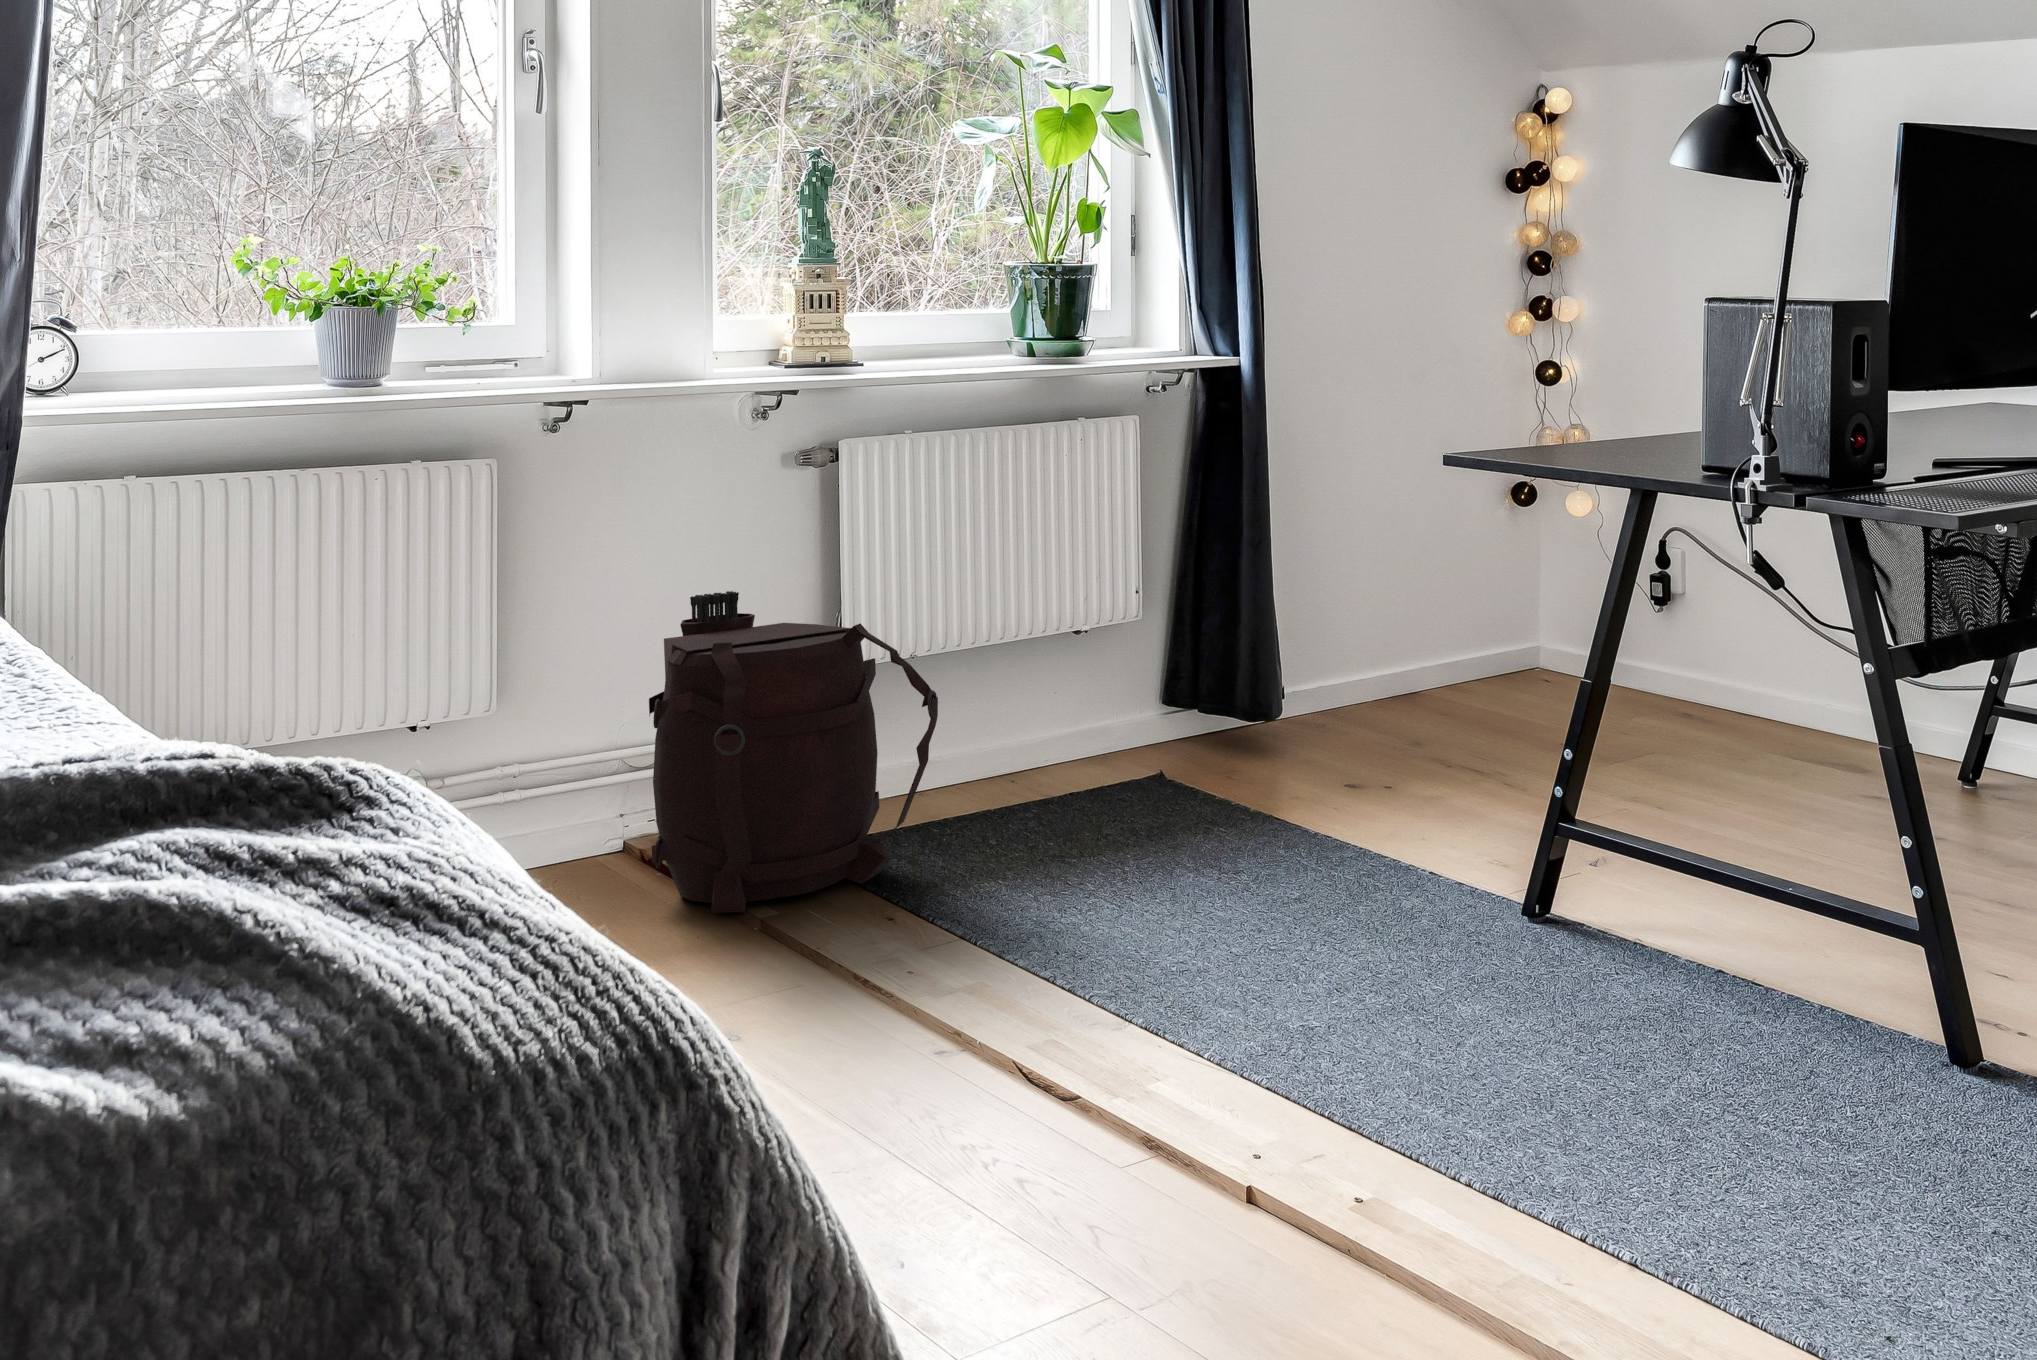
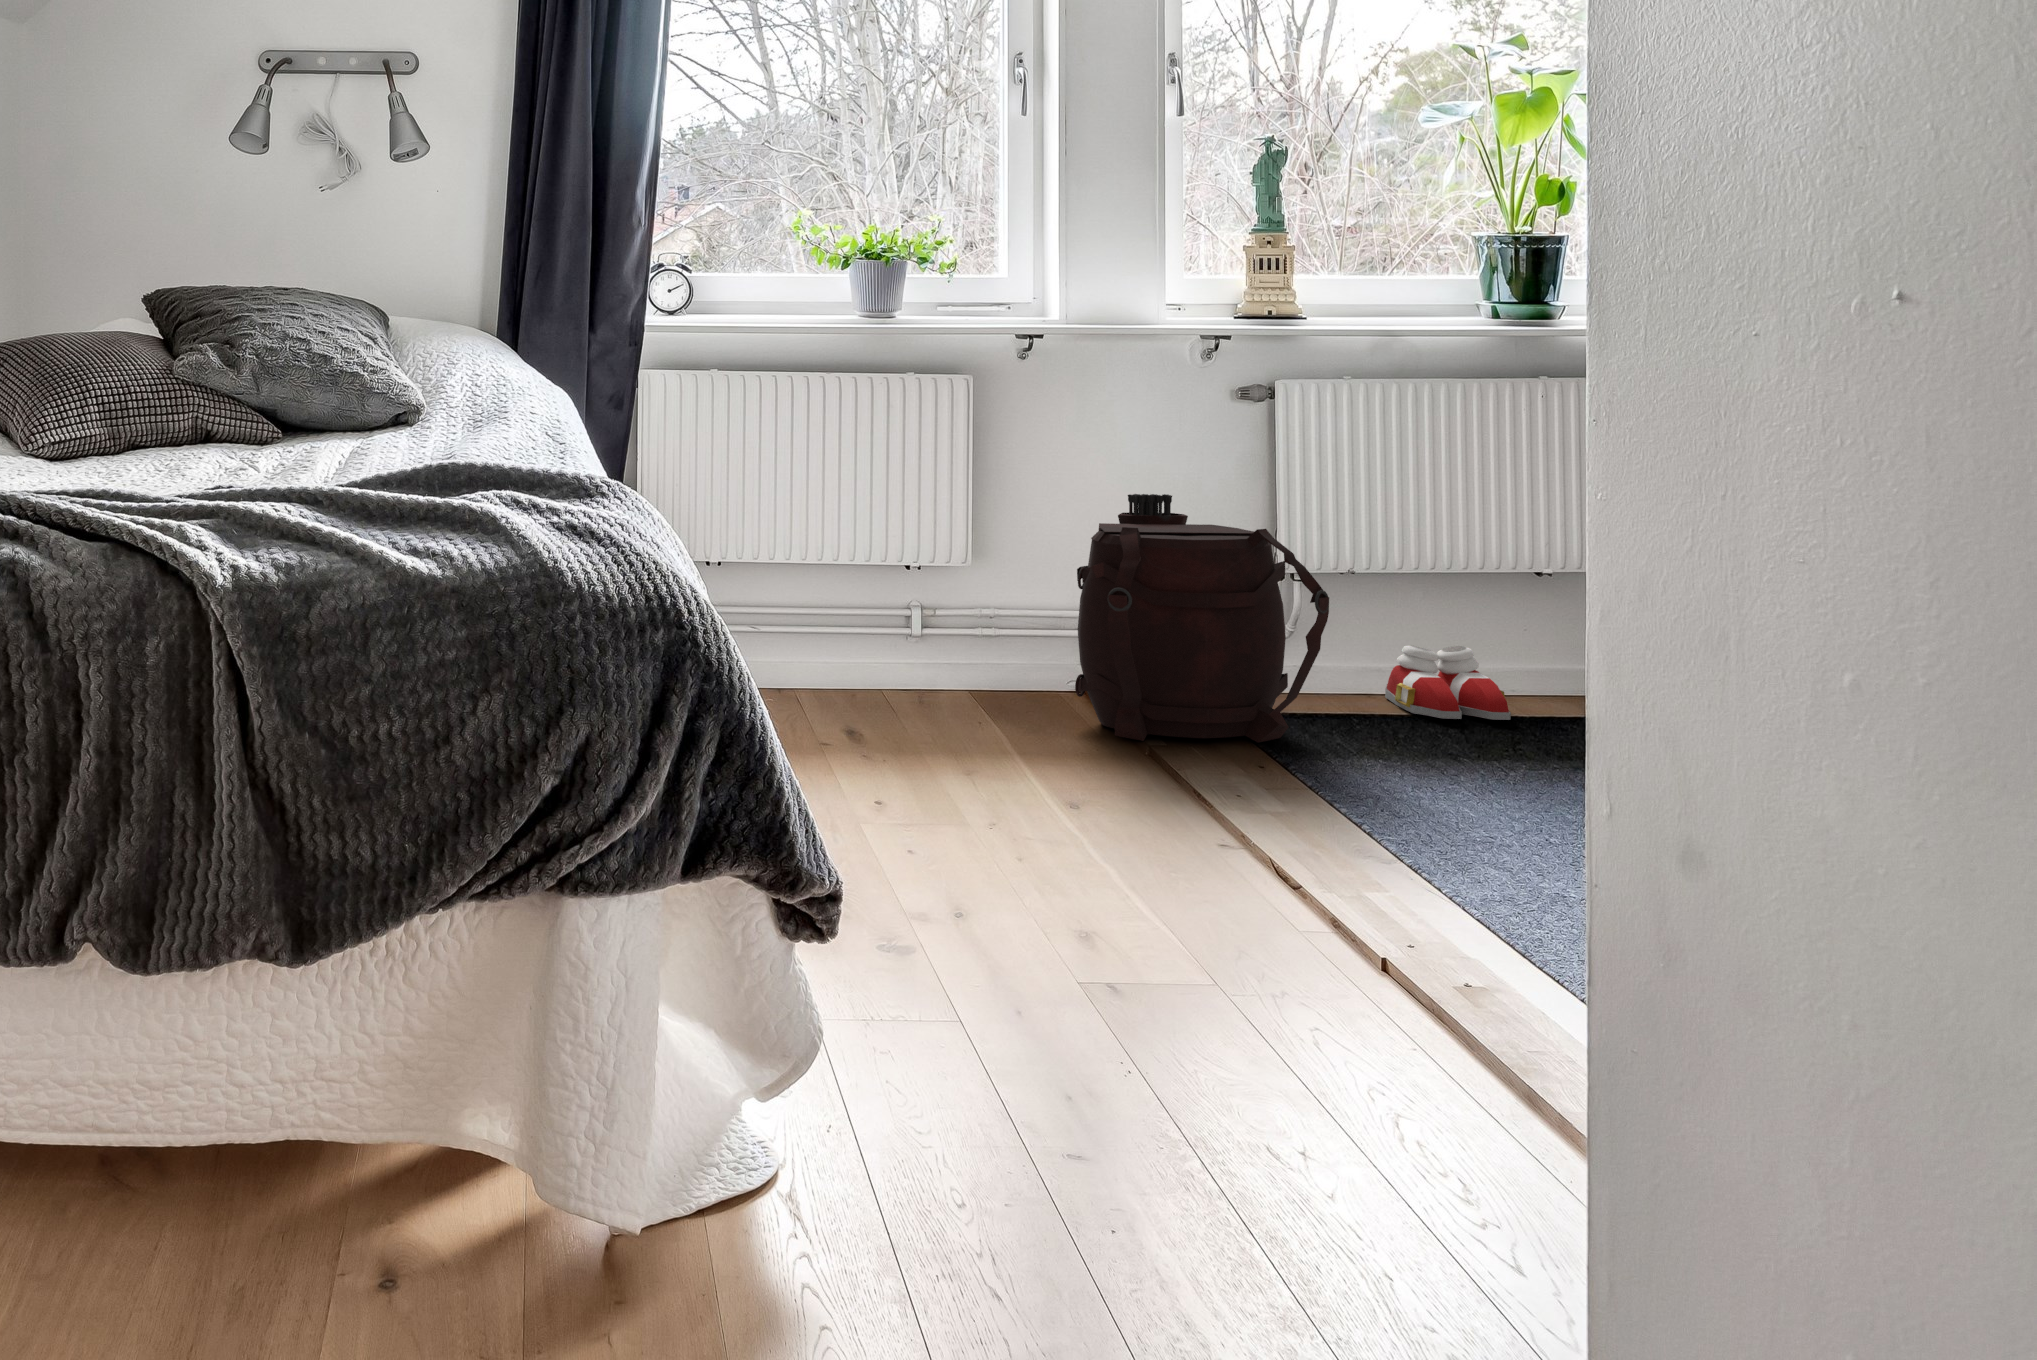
slippers: none [936,722,1063,809] -> present [1385,645,1511,720]

